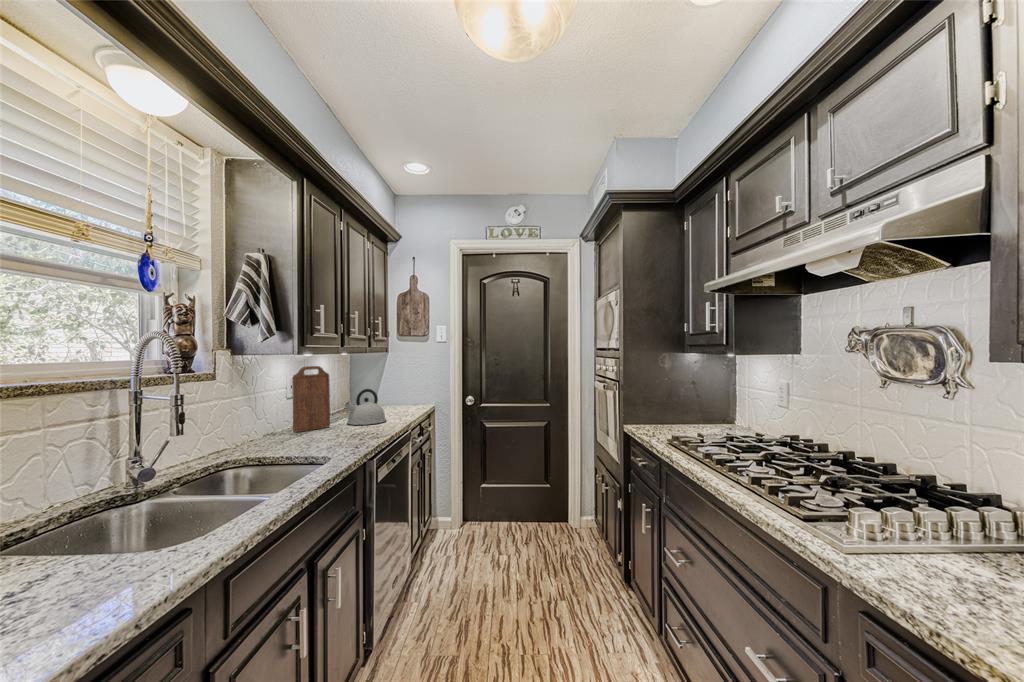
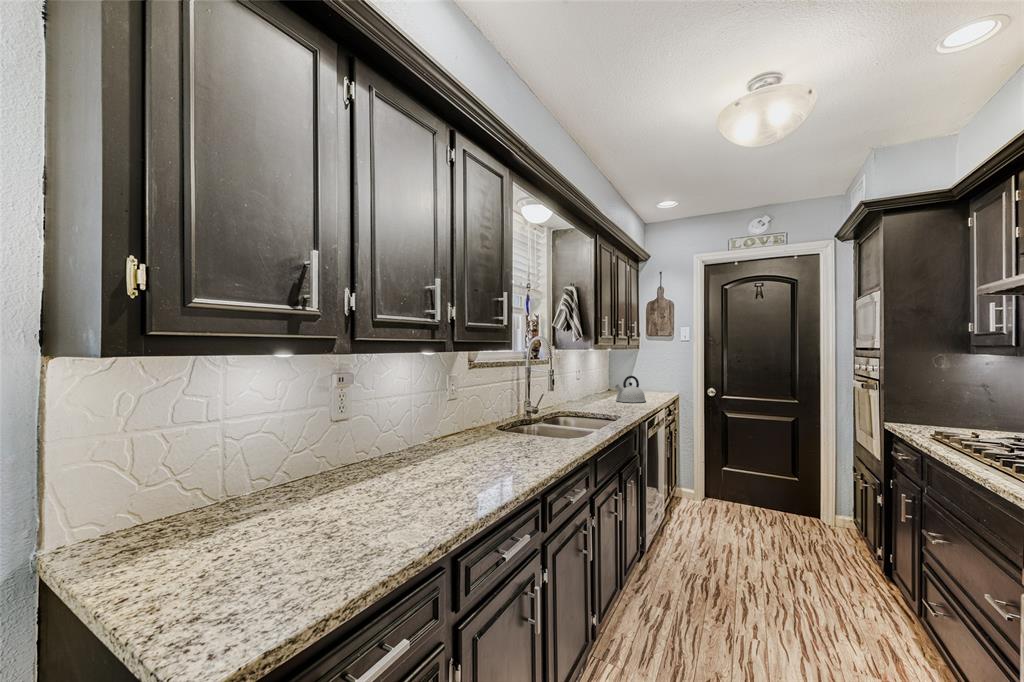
cutting board: present [292,366,330,432] -> none [581,357,605,403]

